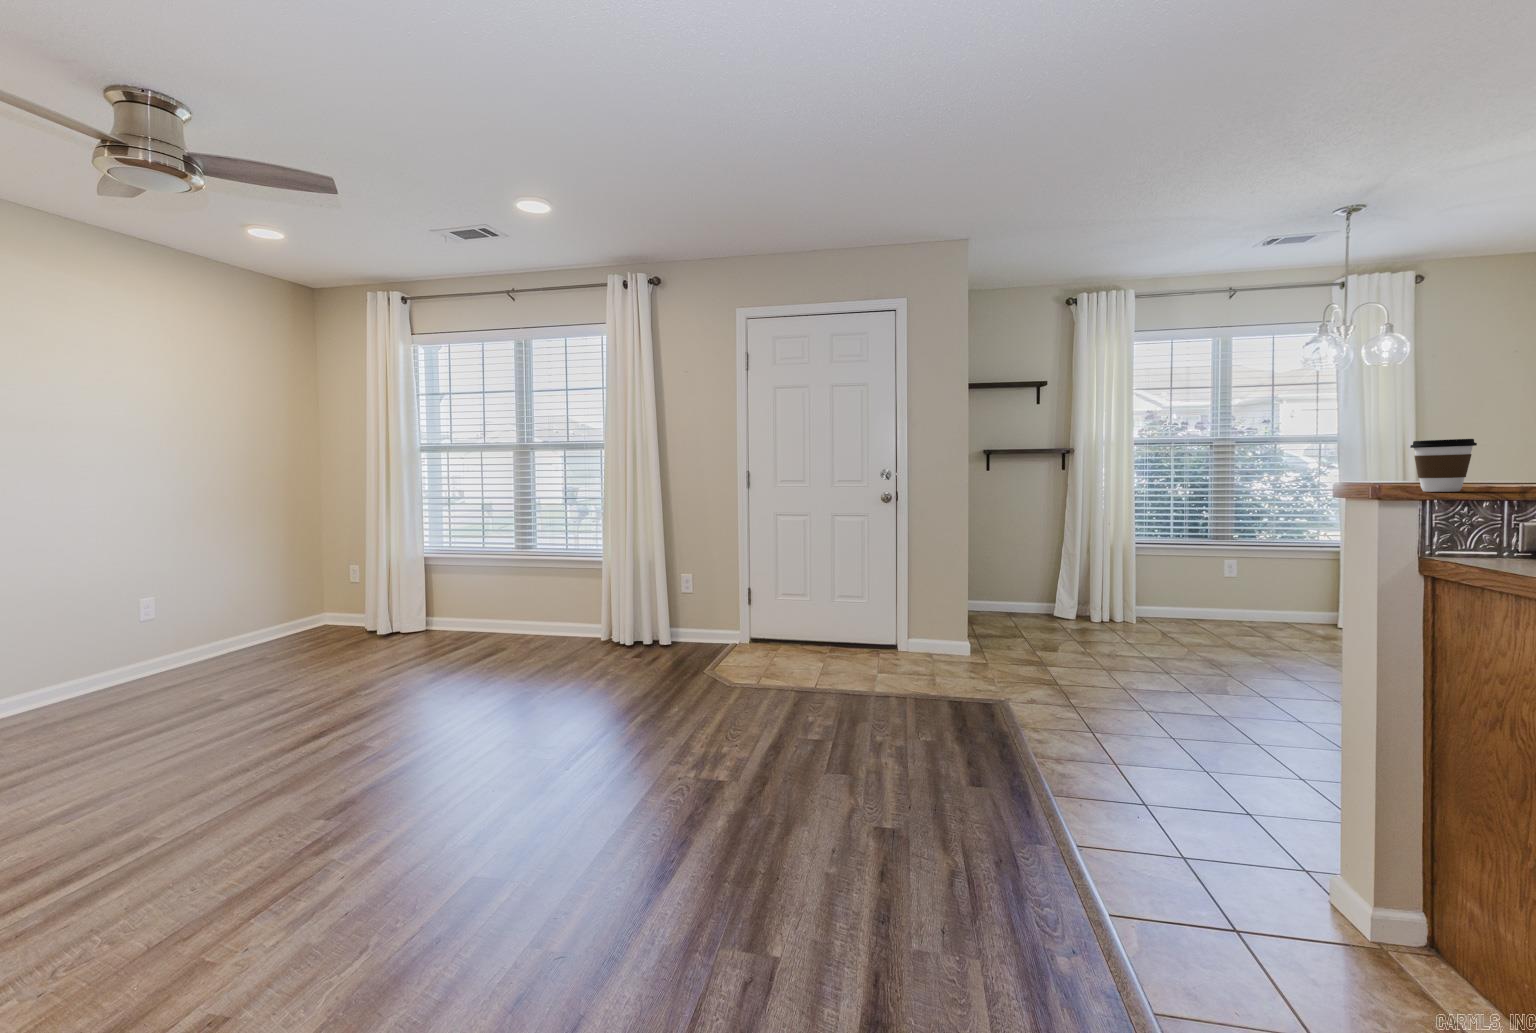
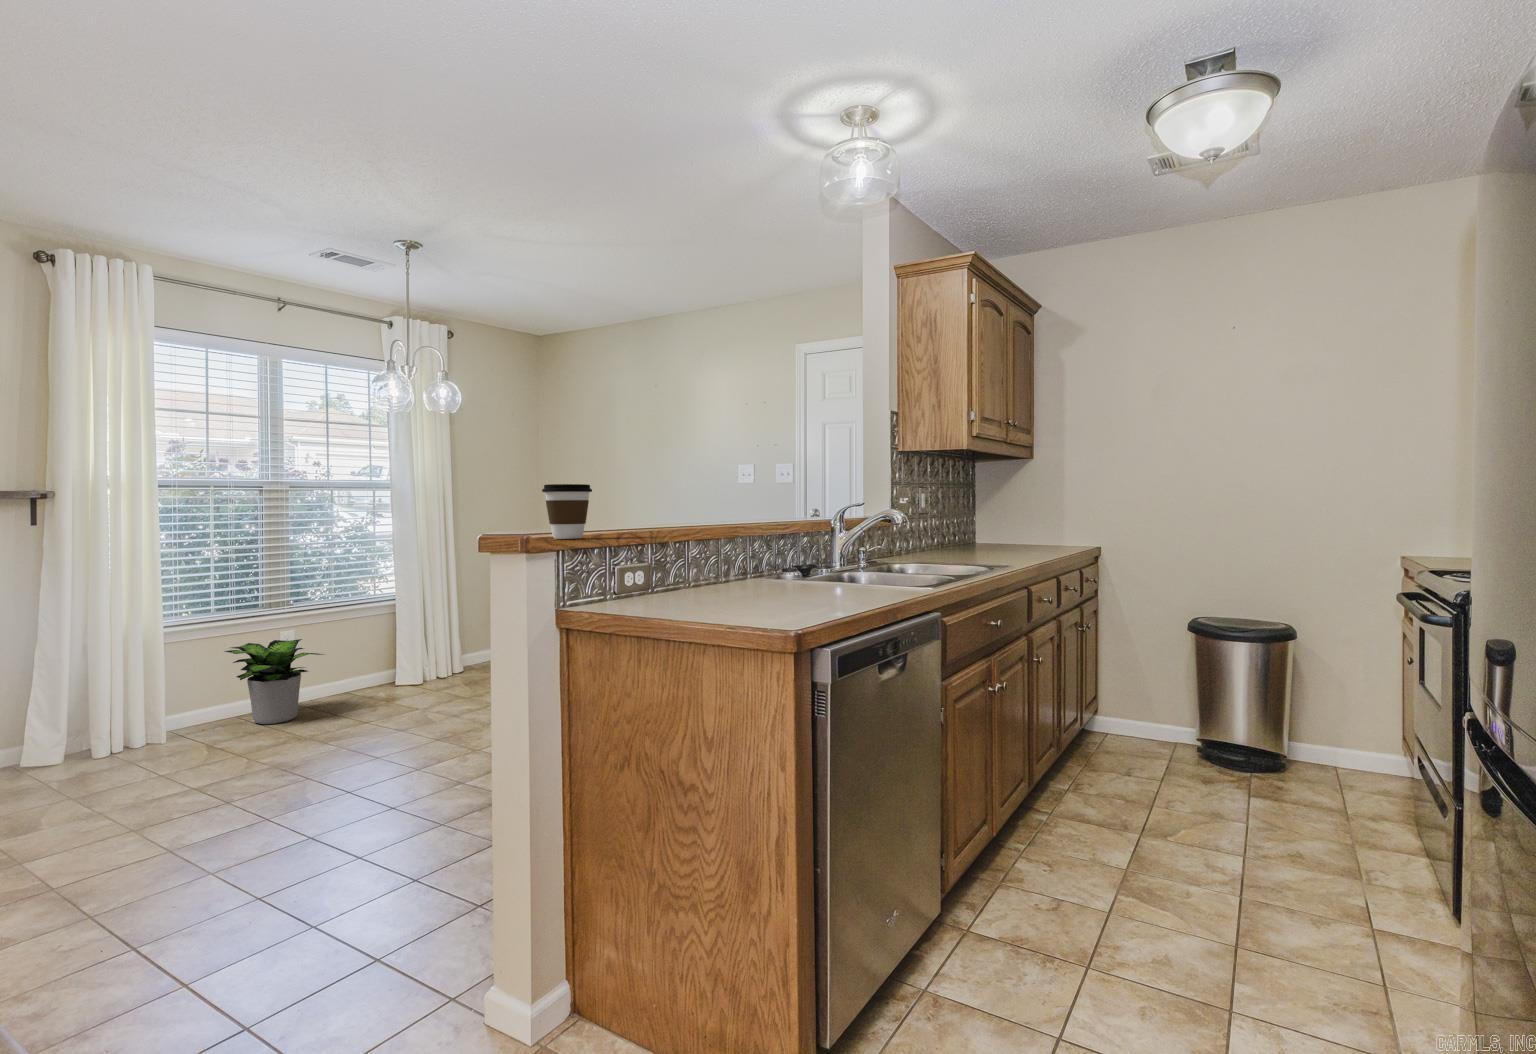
potted plant: none [1176,563,1259,628] -> present [225,639,322,724]

